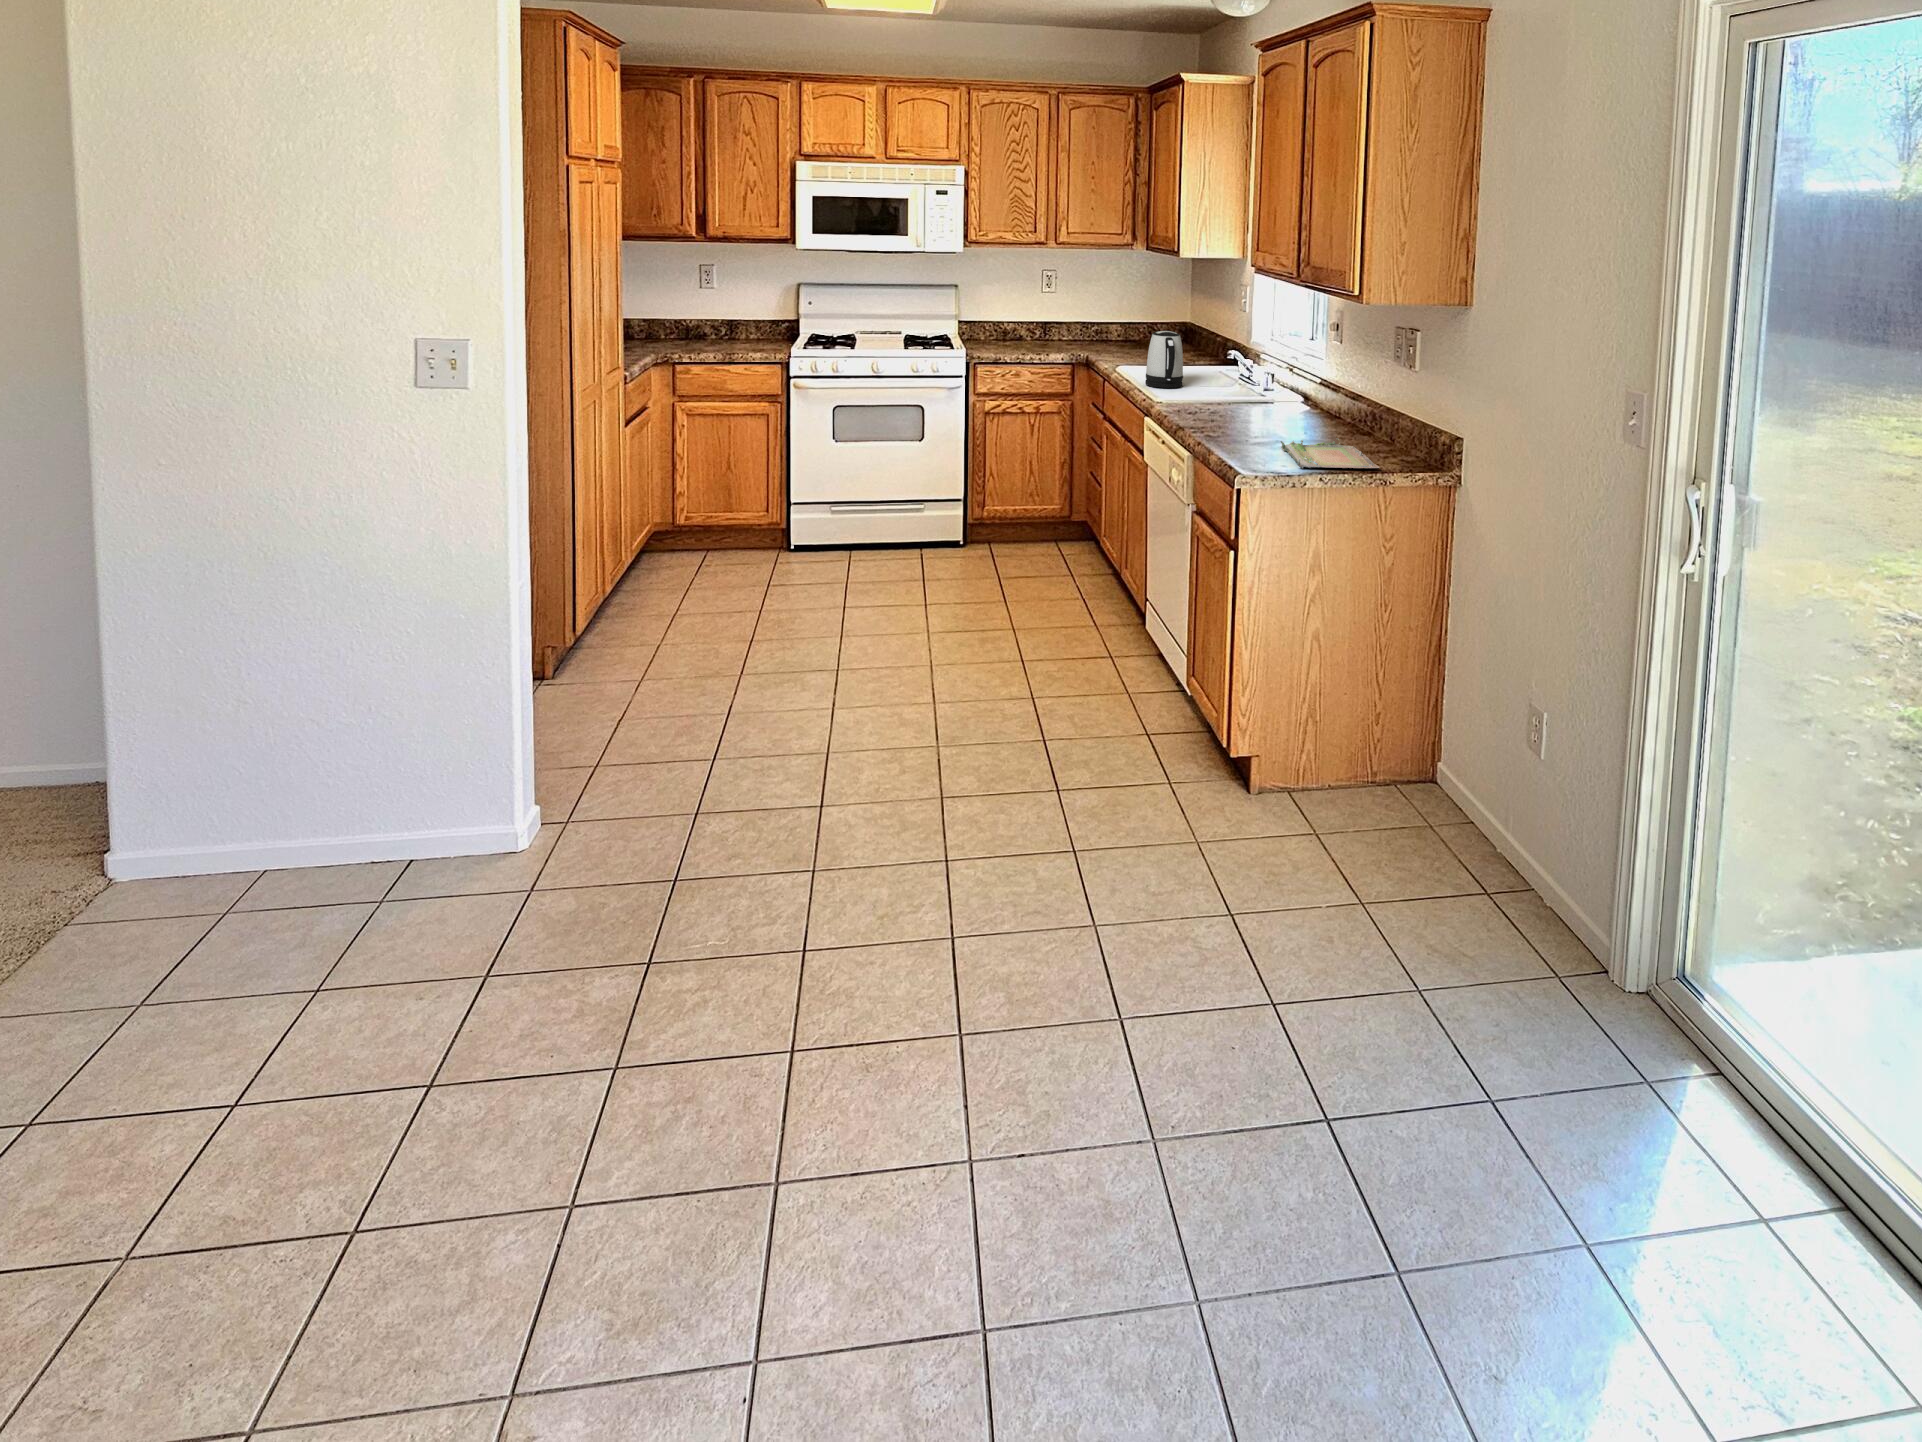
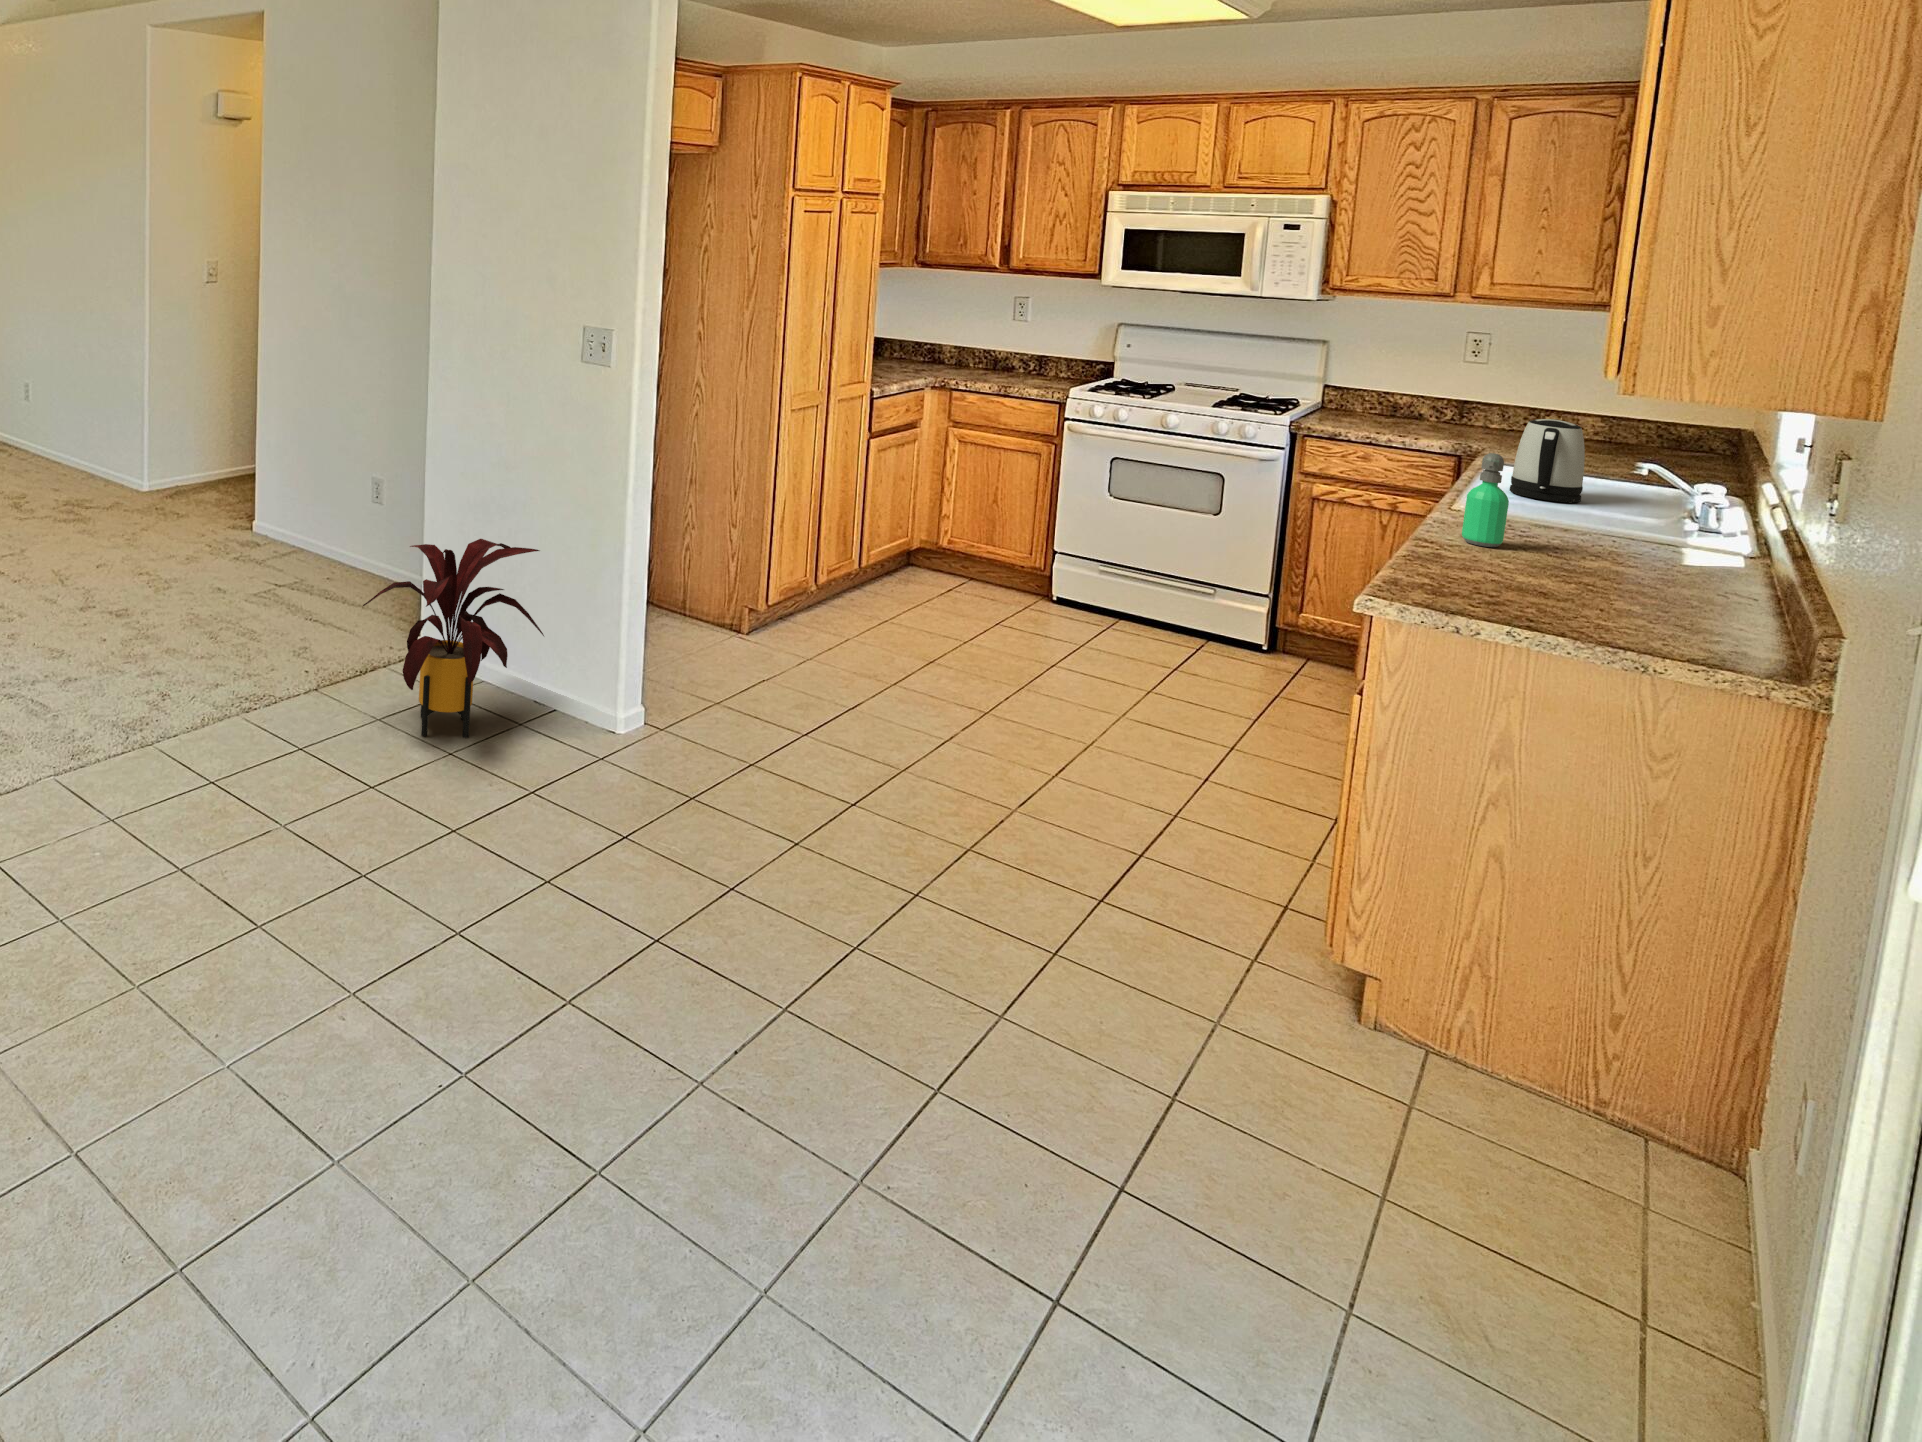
soap dispenser: none [1193,365,1216,431] -> present [1462,453,1509,547]
tray: present [1281,438,1379,468] -> none [1542,577,1739,643]
house plant: none [147,679,453,1011] -> present [363,539,544,738]

